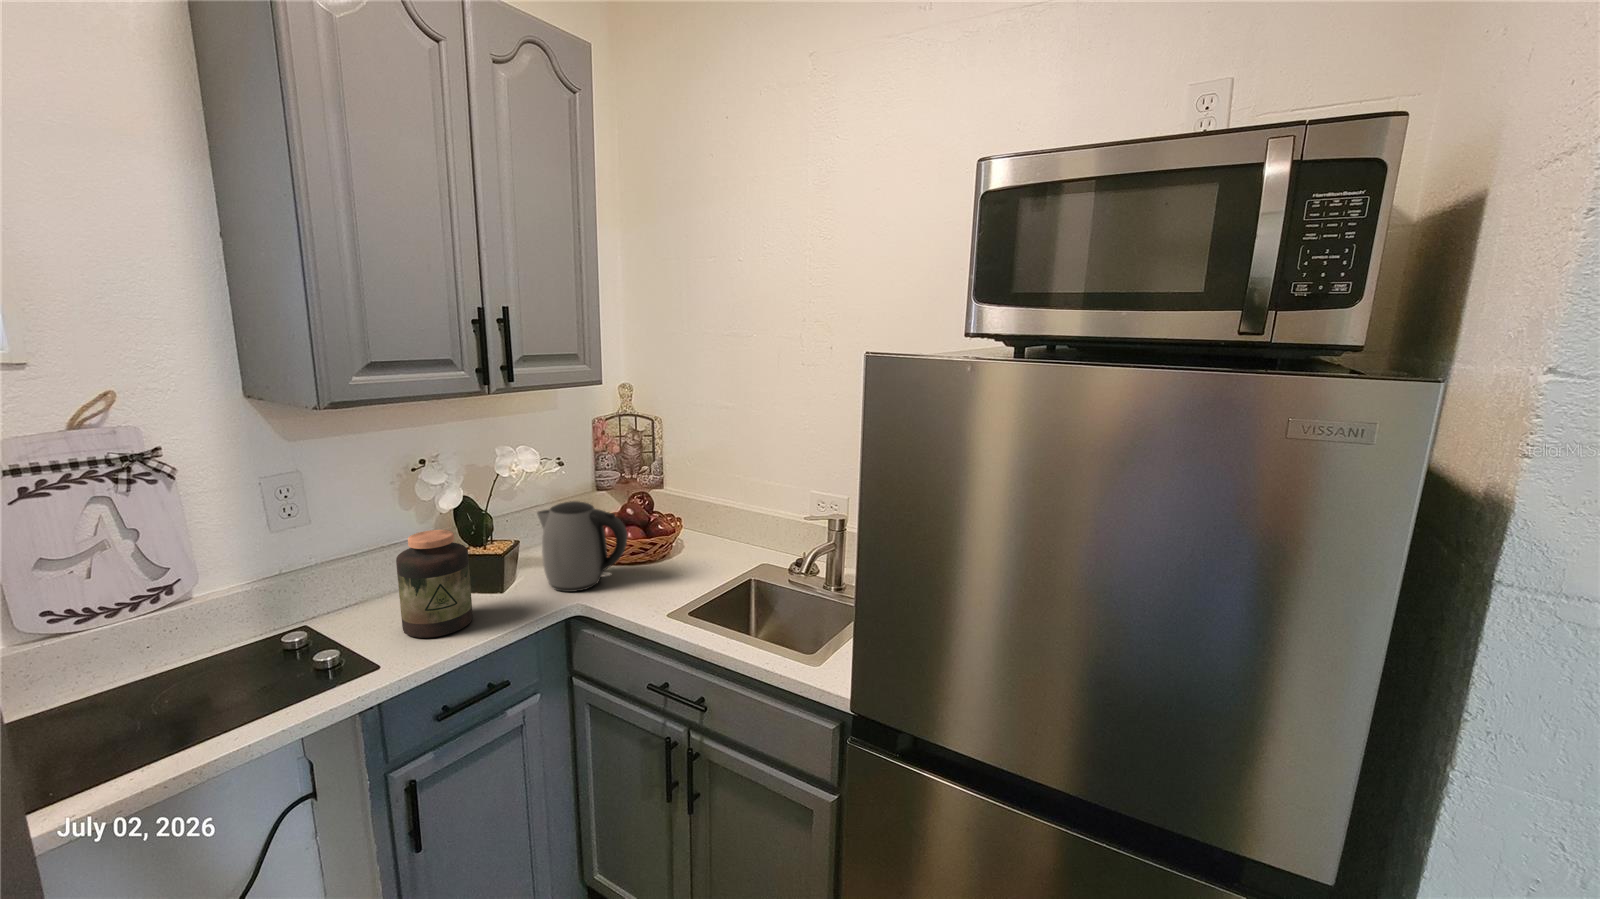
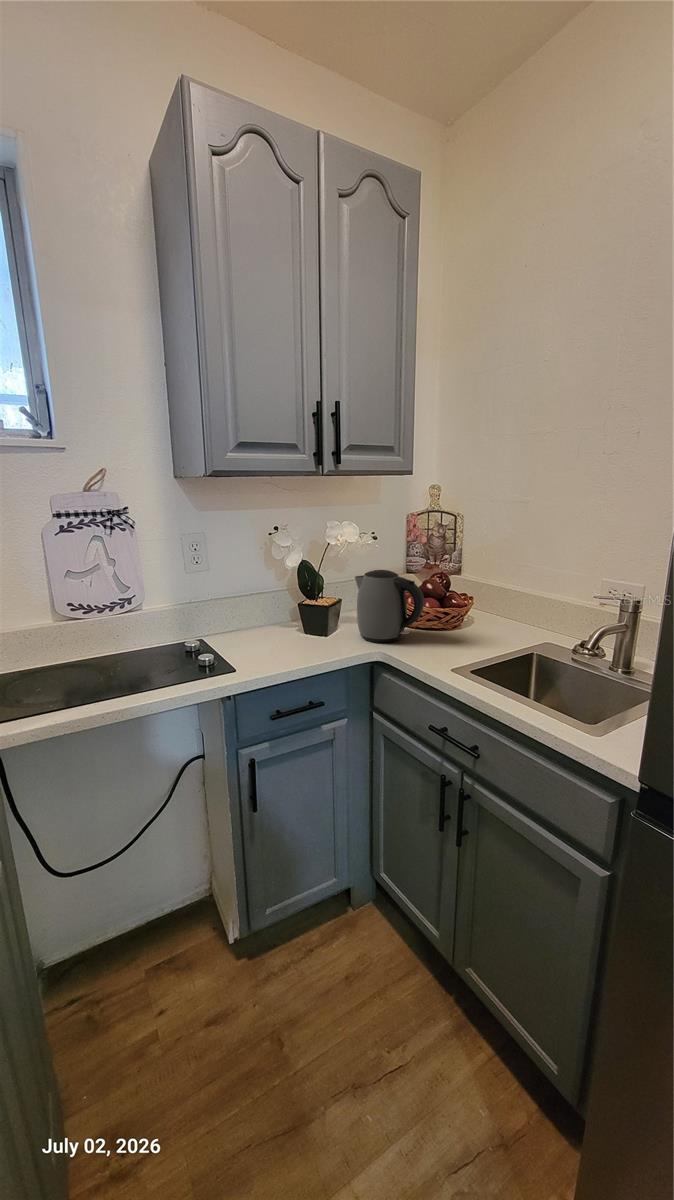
jar: present [396,530,473,638] -> none [254,579,302,657]

